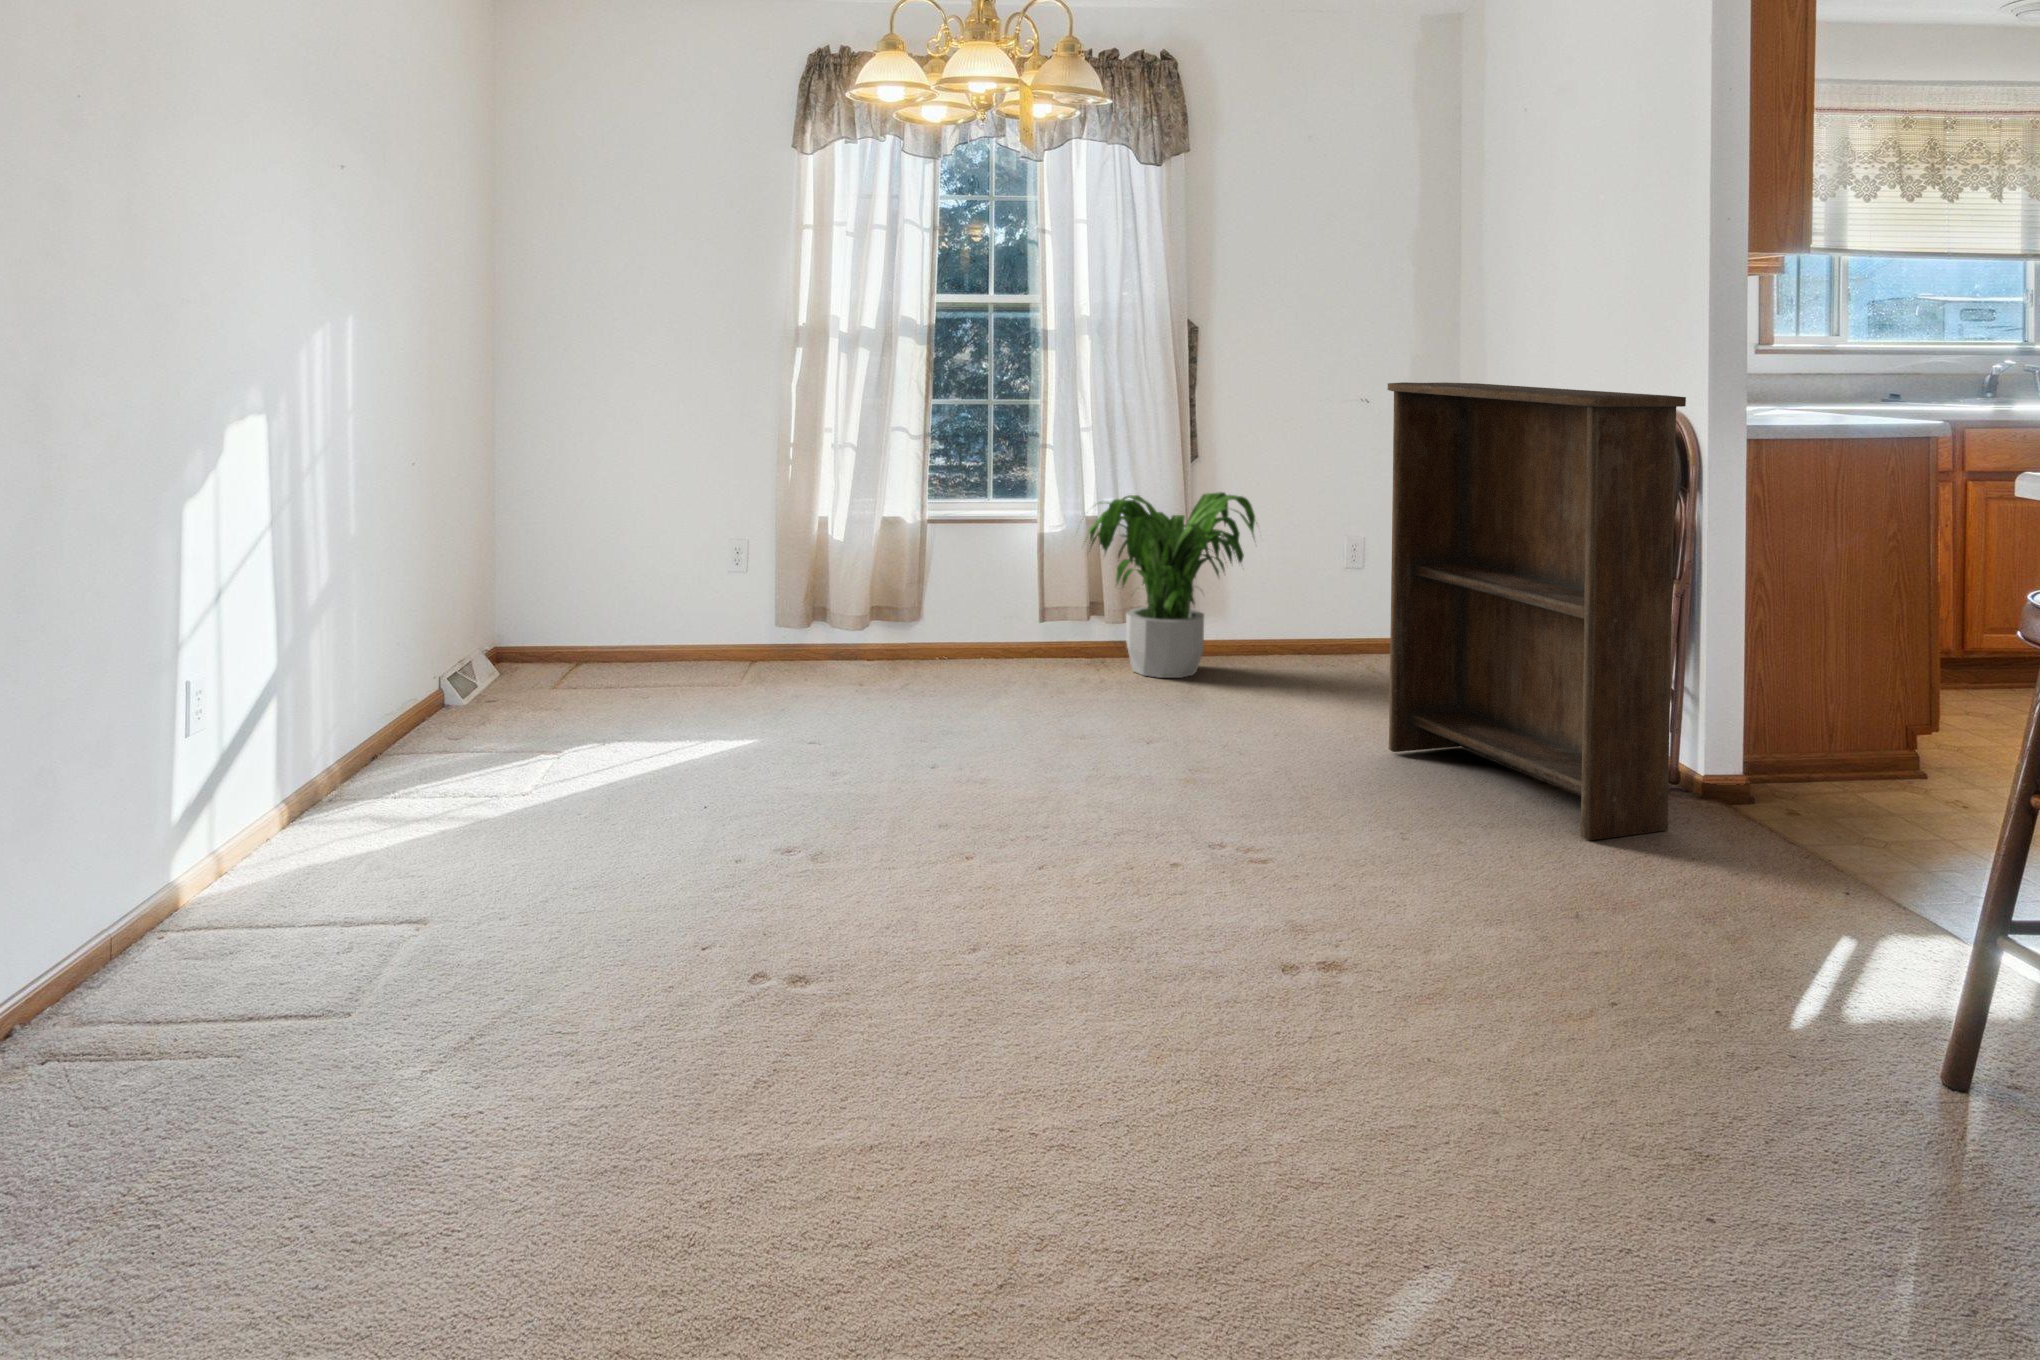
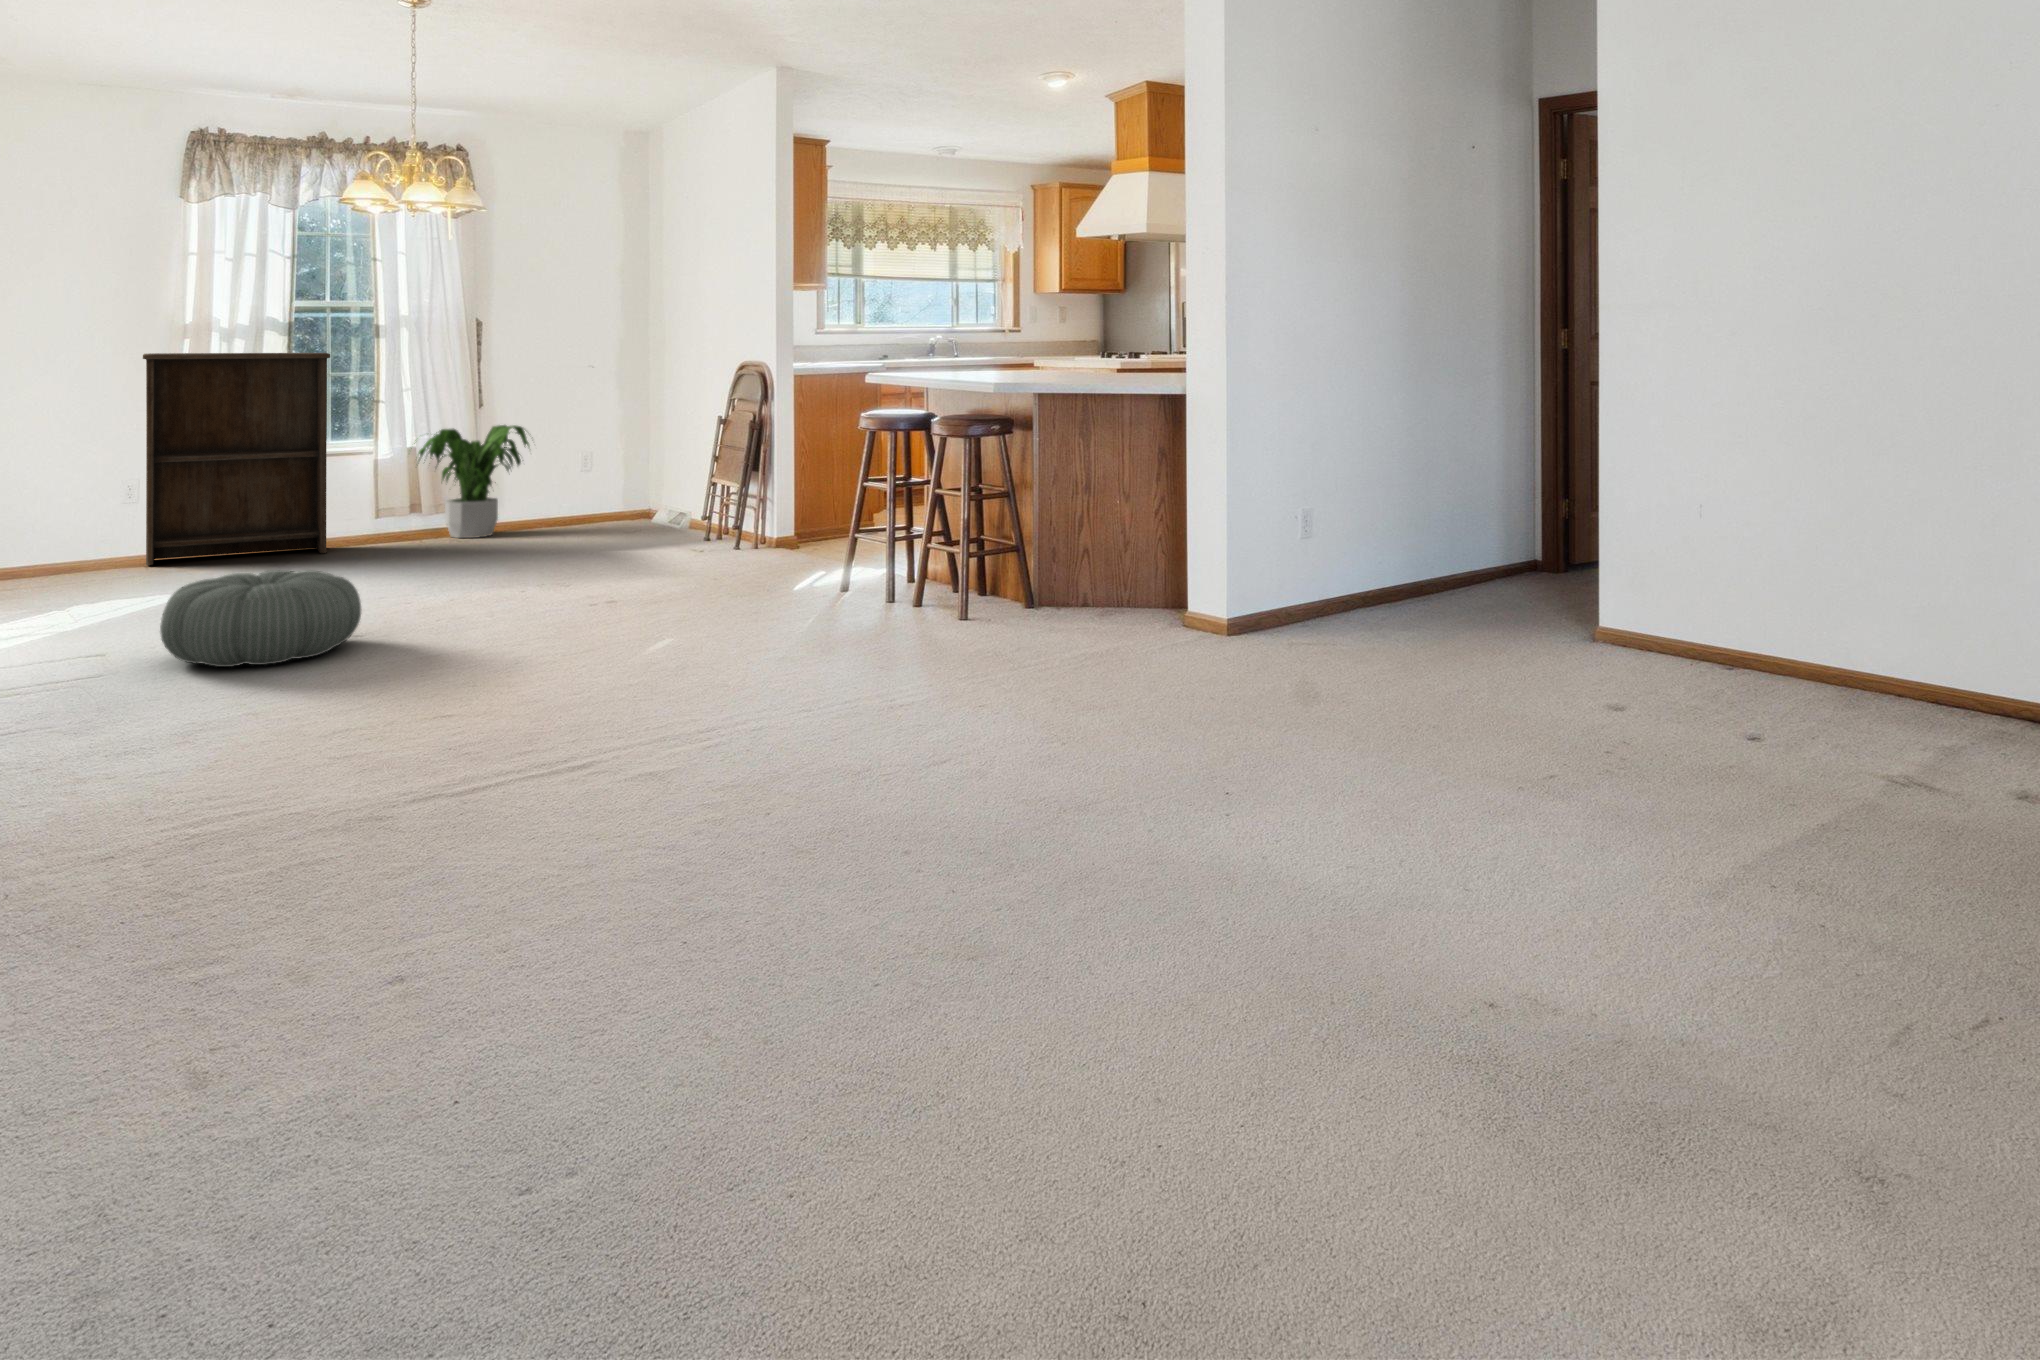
bookshelf: present [1388,382,1686,840] -> present [143,353,330,565]
pouf: none [347,836,749,1112] -> present [160,570,361,667]

